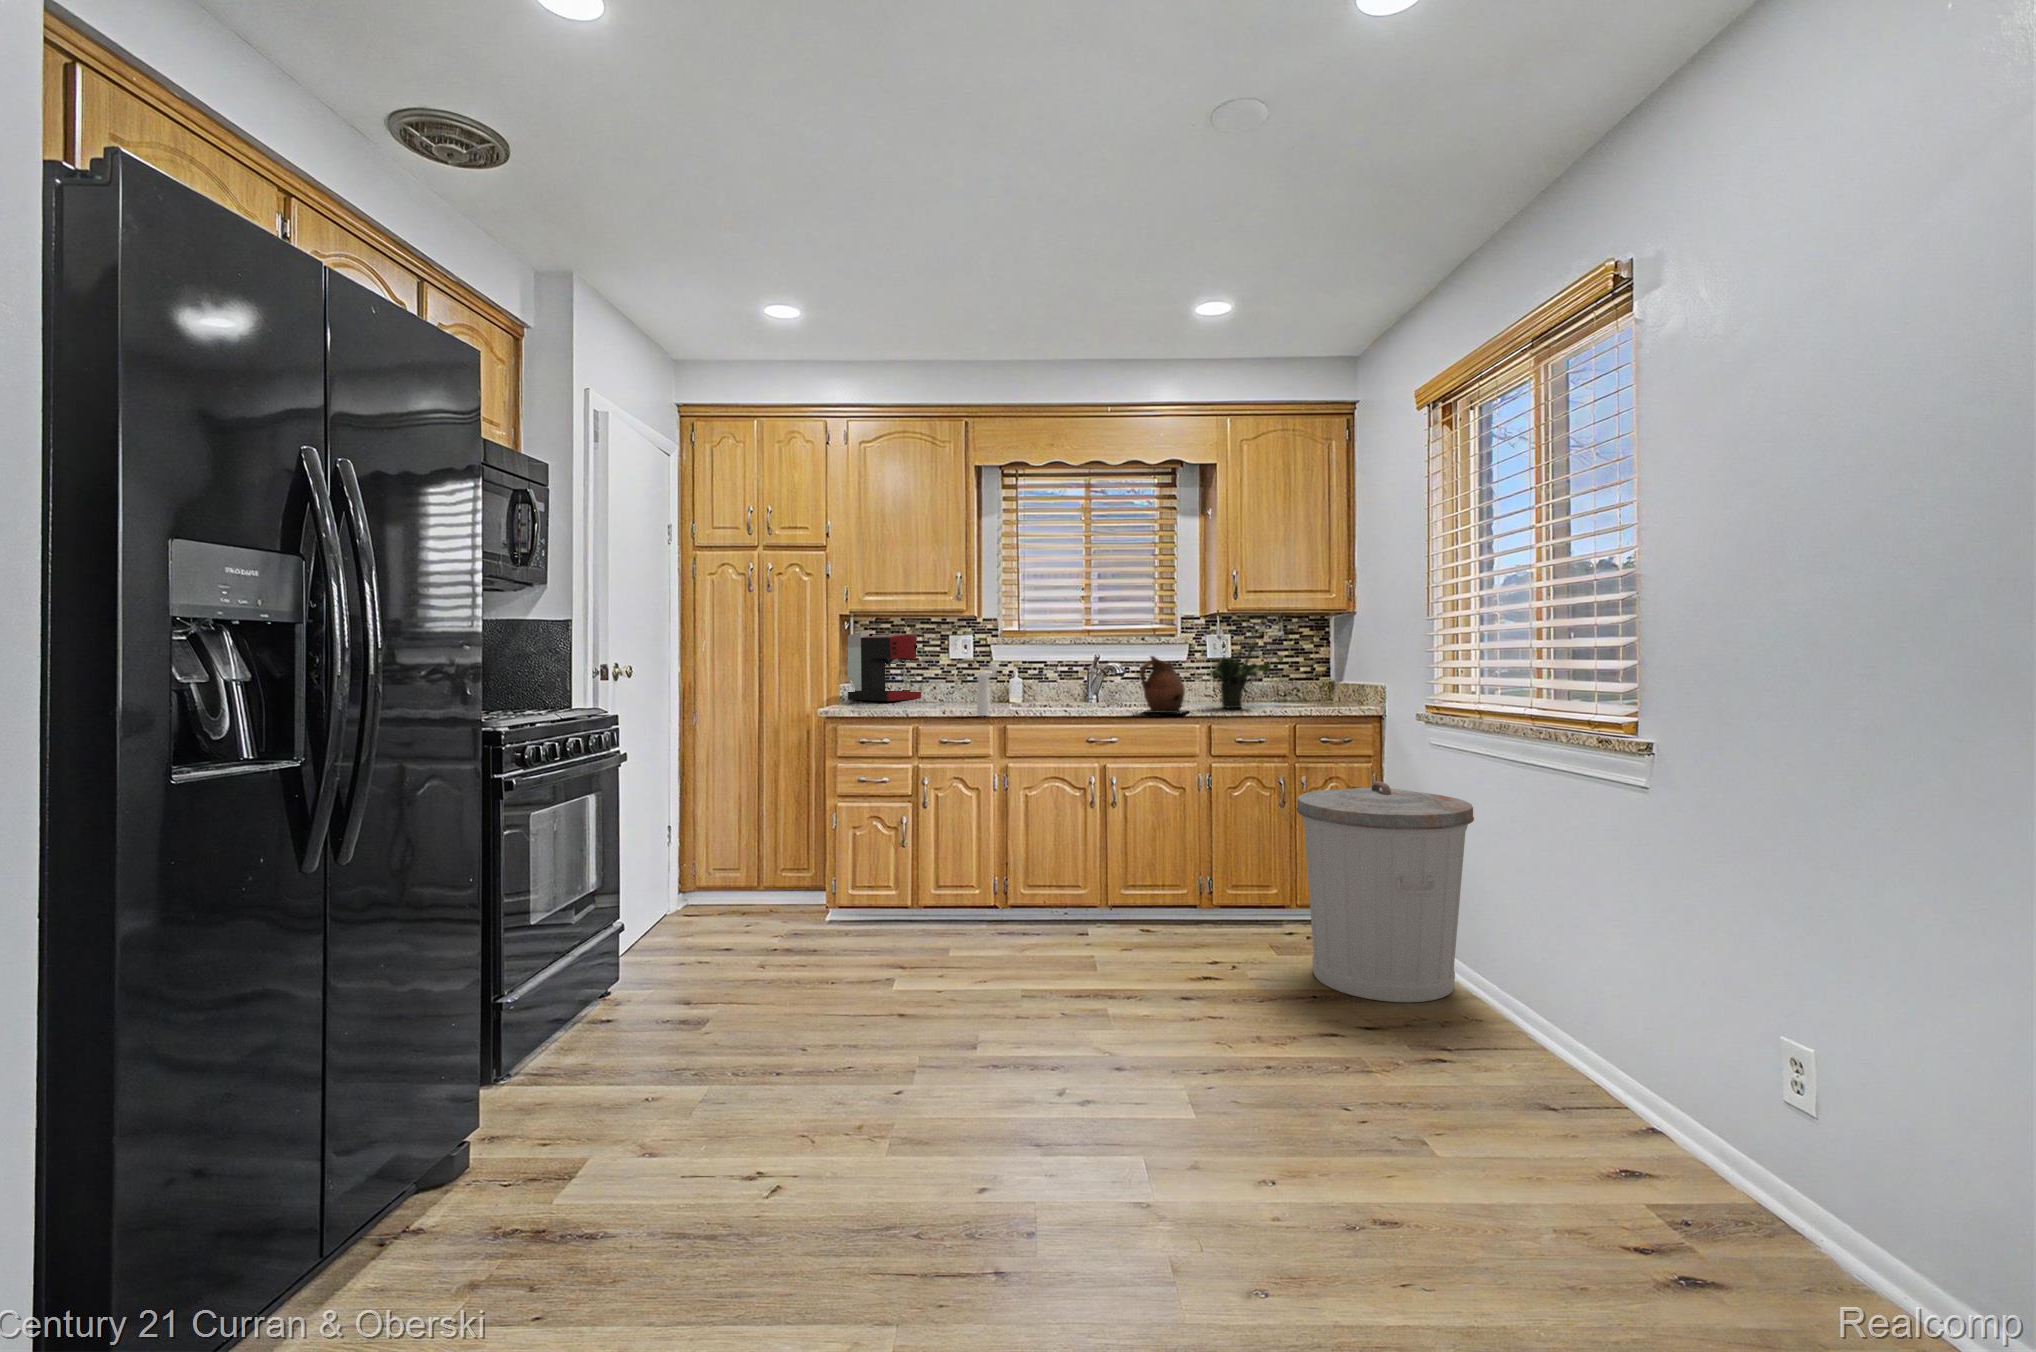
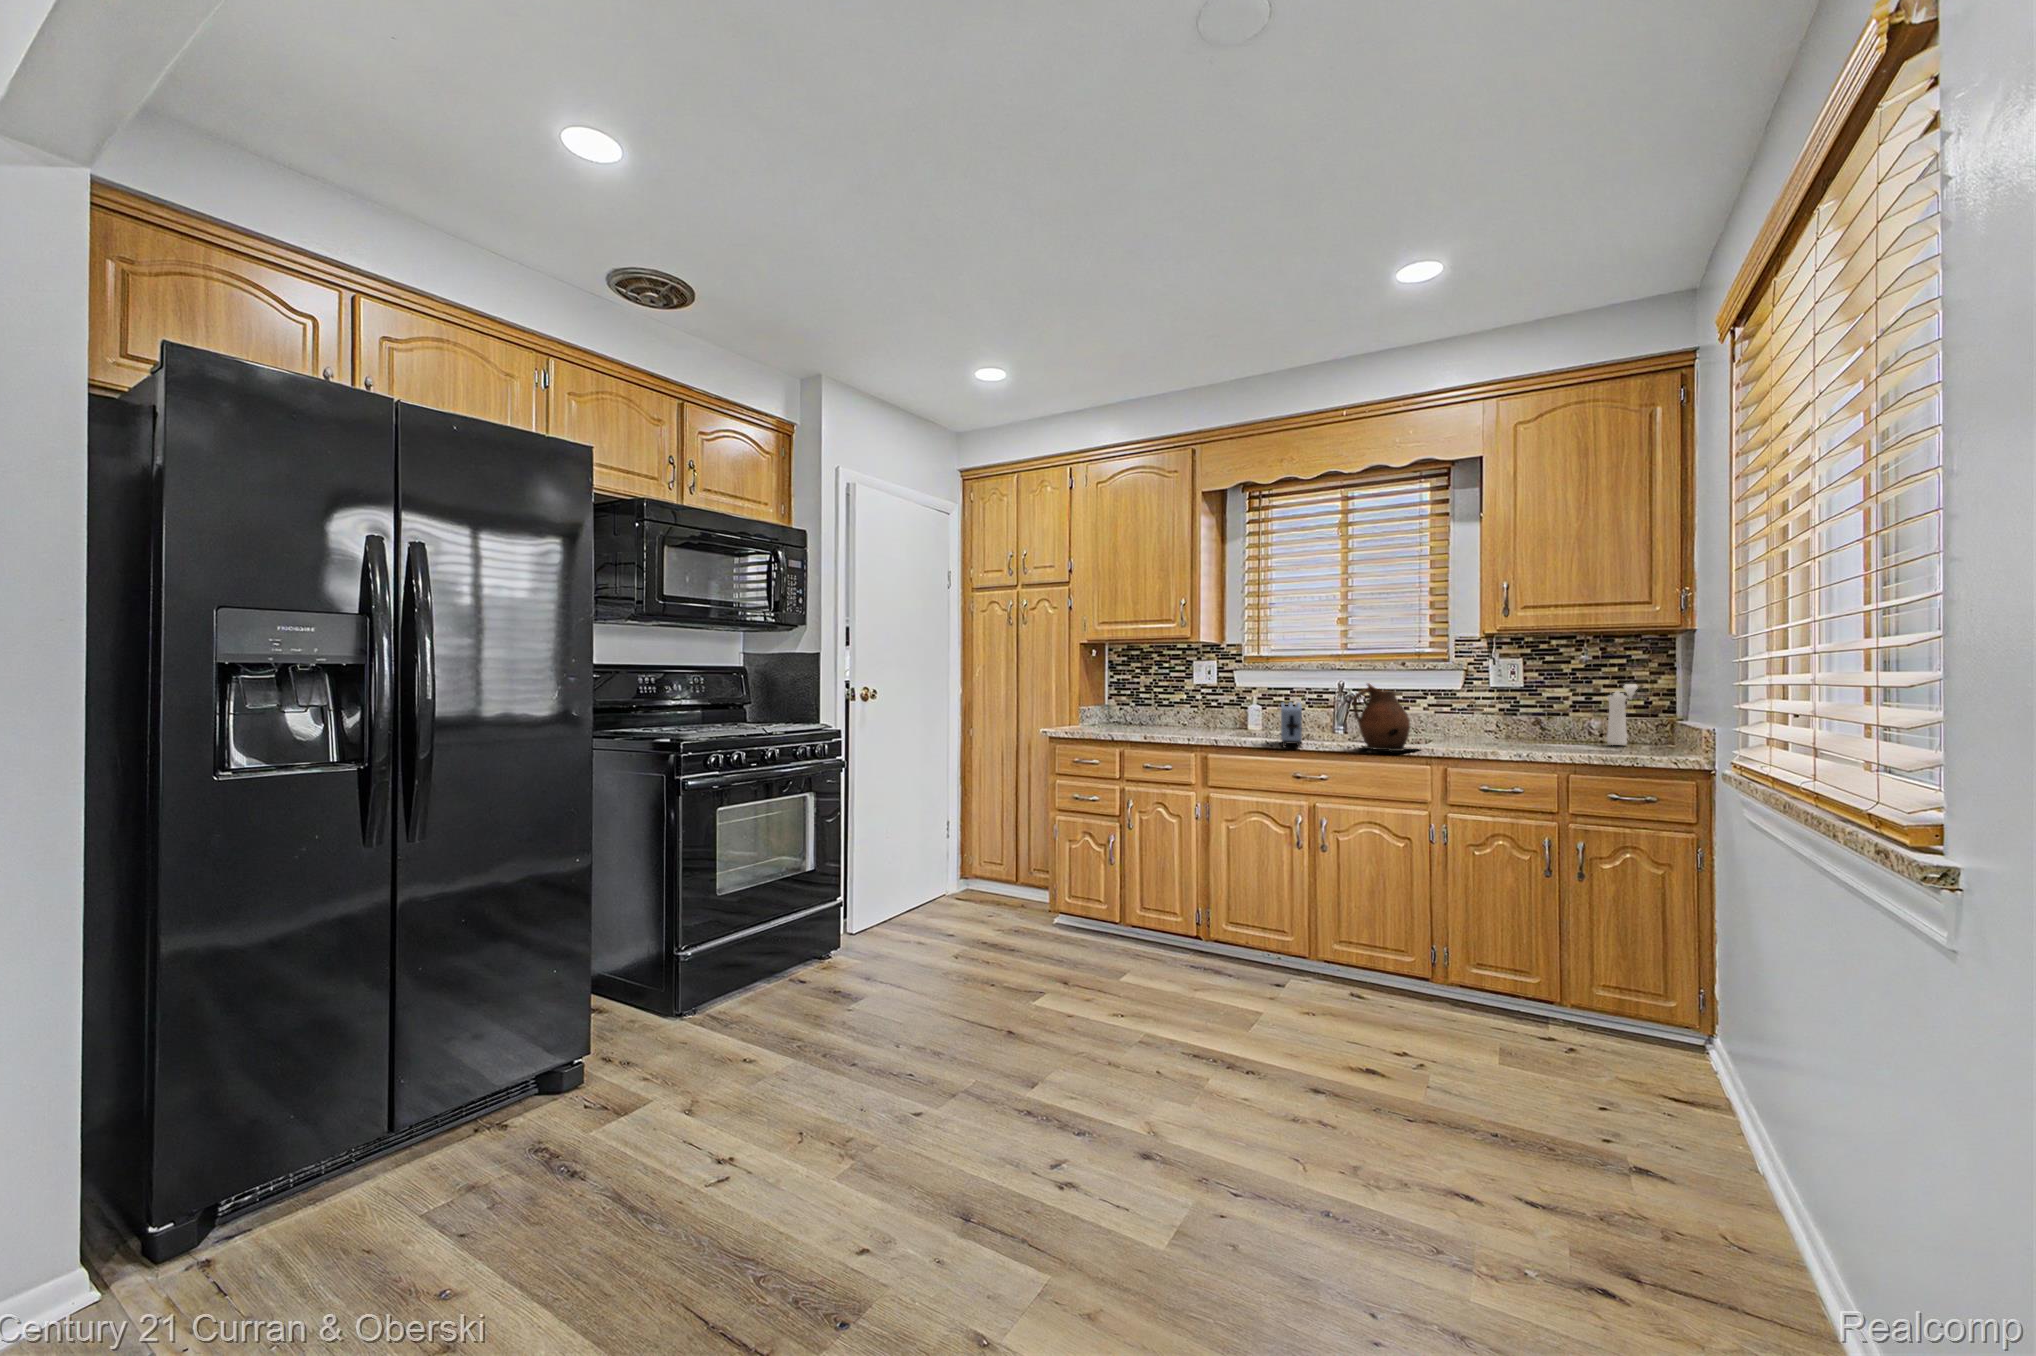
coffee maker: present [847,630,921,701] -> none [1100,655,1171,725]
potted plant: present [1210,643,1271,708] -> none [1452,667,1550,749]
pepper mill: present [977,664,999,716] -> present [1607,684,1638,745]
toaster: none [1067,674,1100,715] -> present [1281,702,1302,748]
trash can: present [1296,781,1474,1002] -> none [1468,854,1741,1179]

